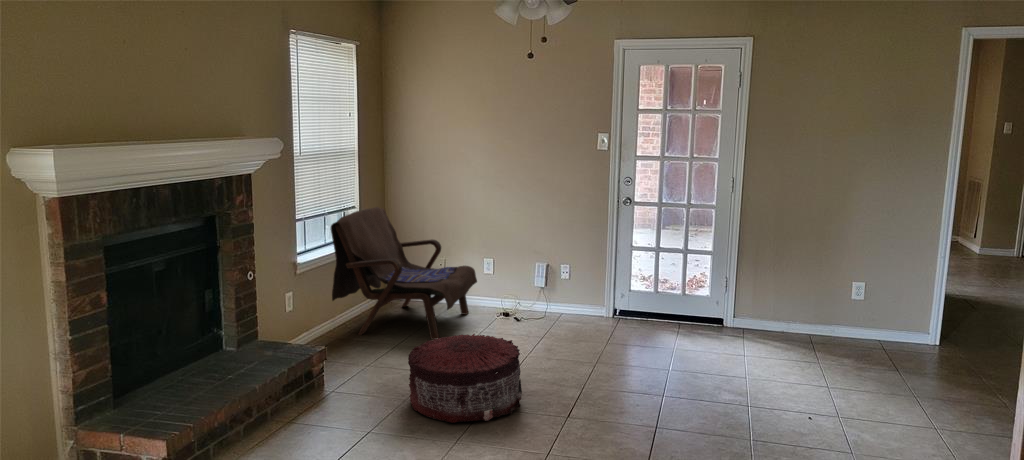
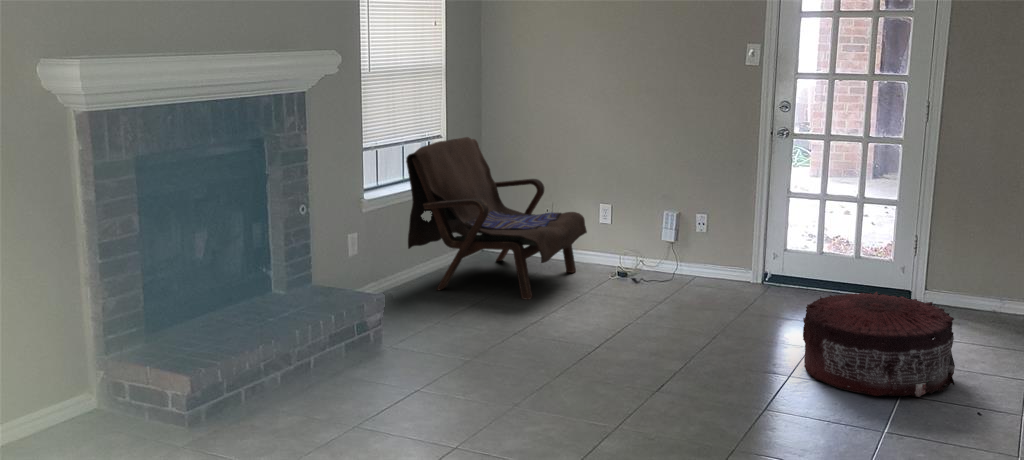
pouf: present [408,334,522,423] -> present [803,292,955,397]

